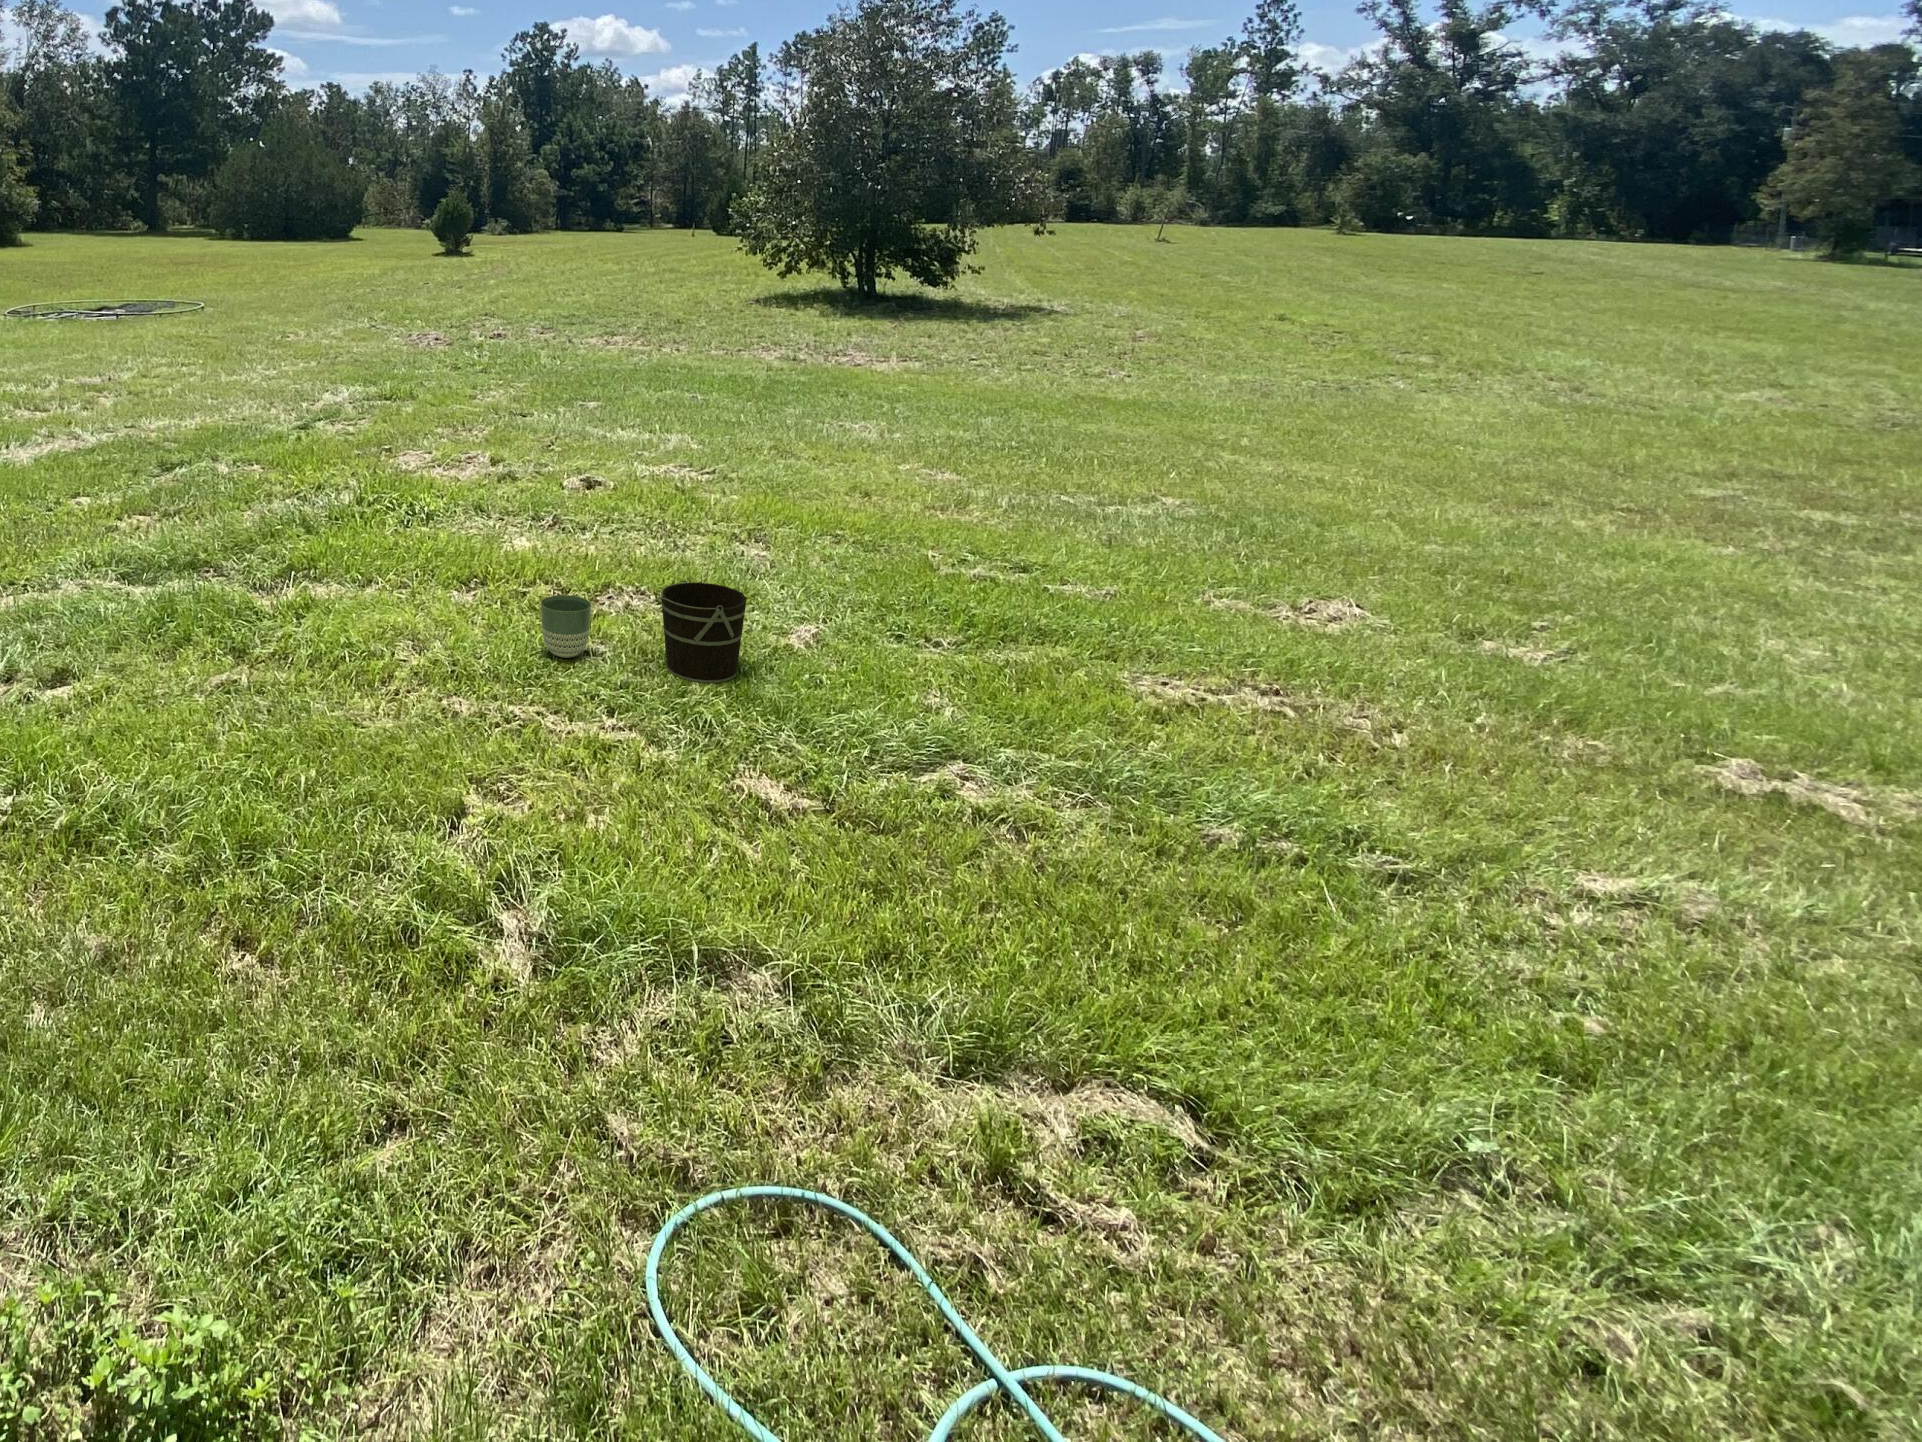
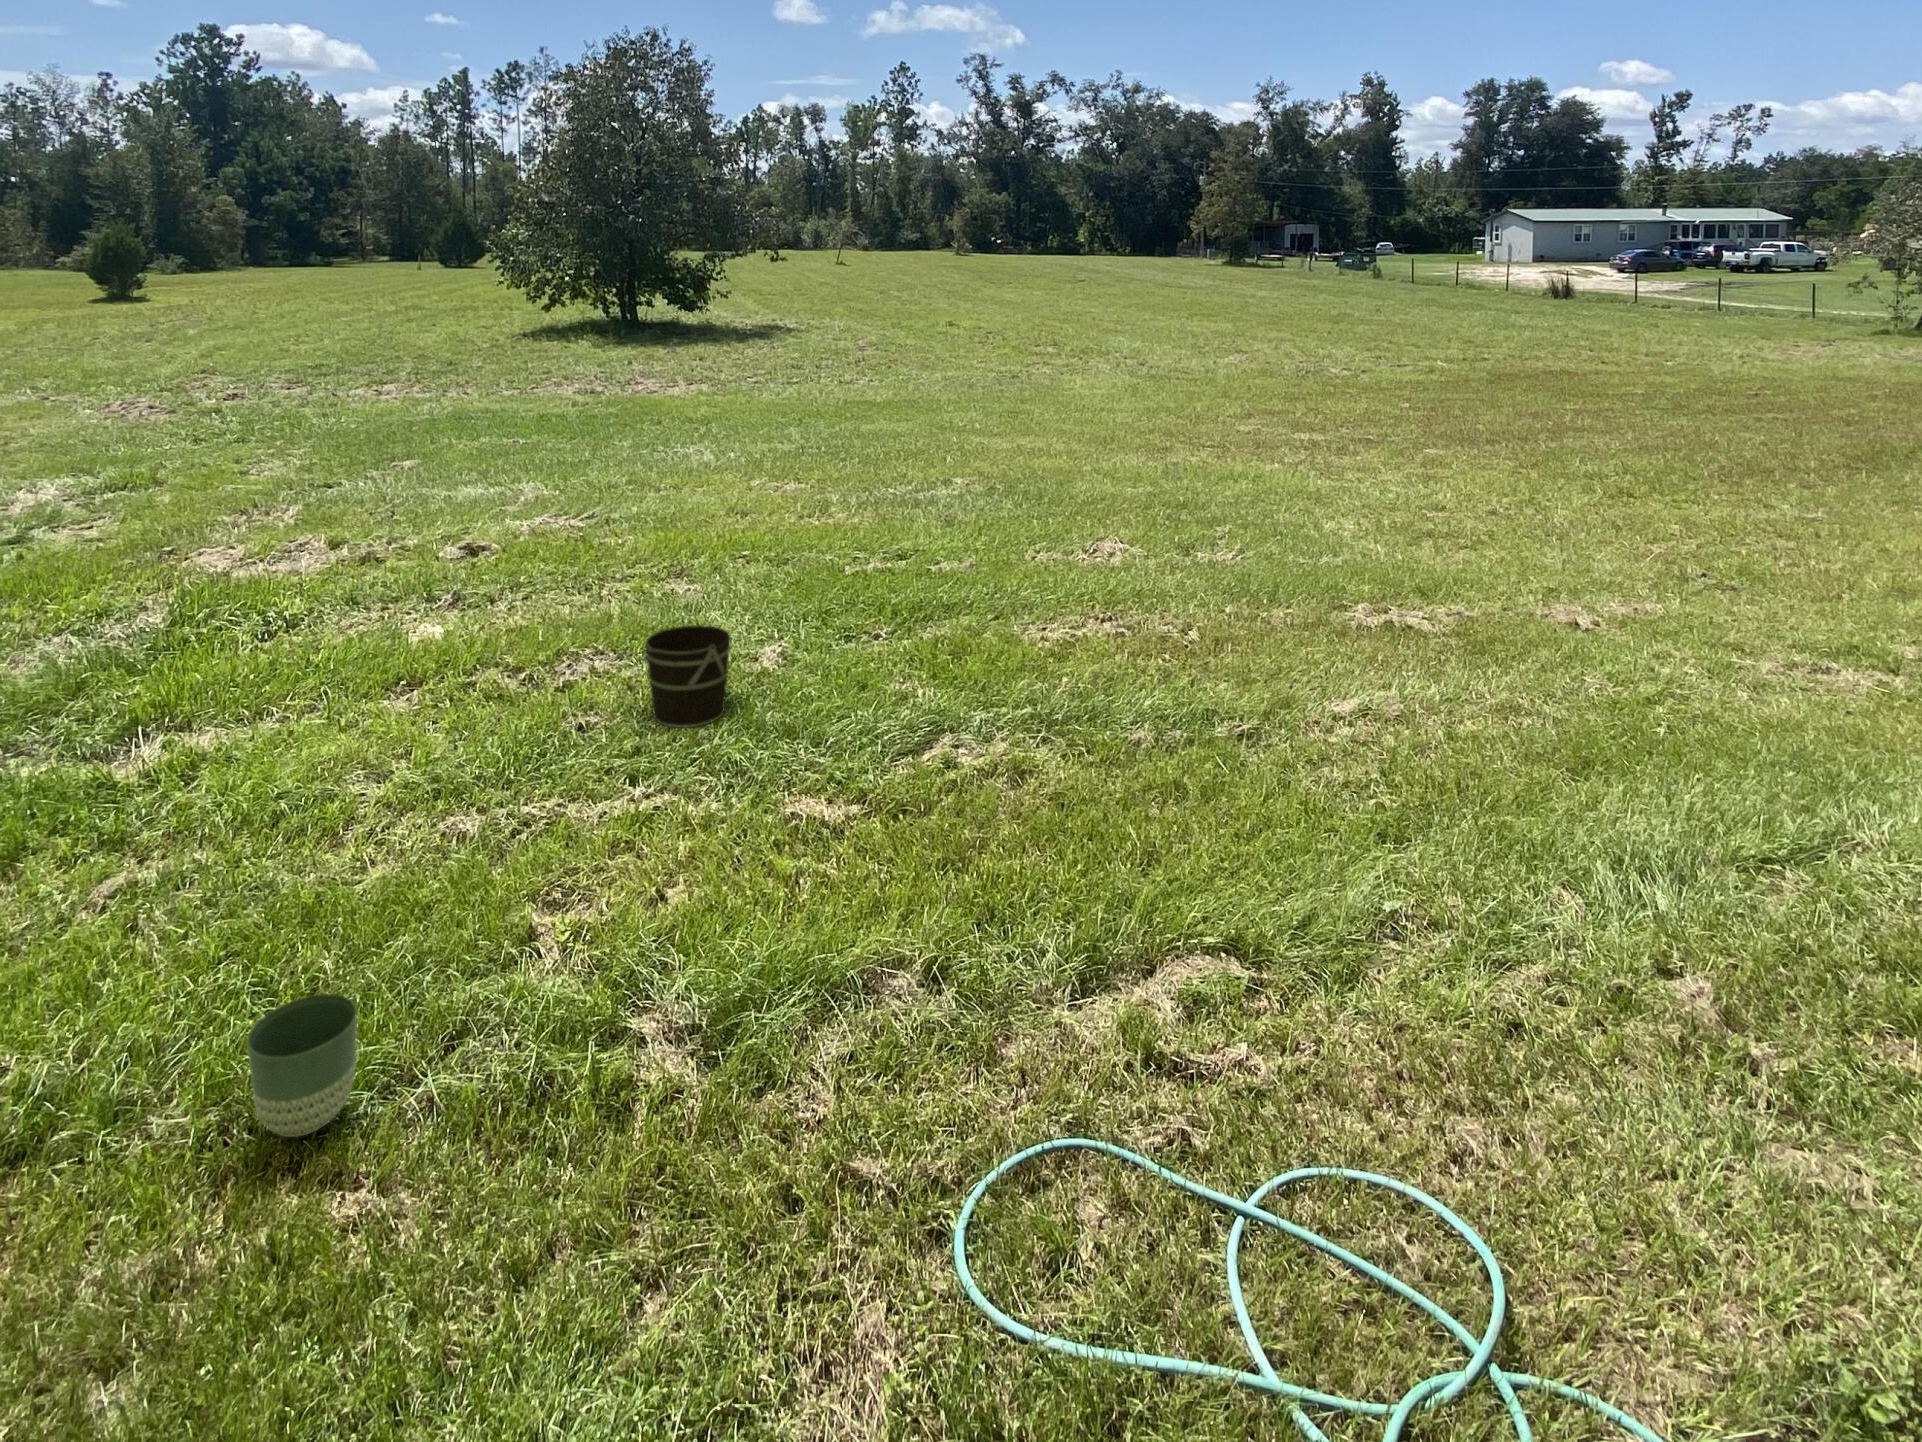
planter: present [541,595,591,658] -> present [247,994,357,1137]

